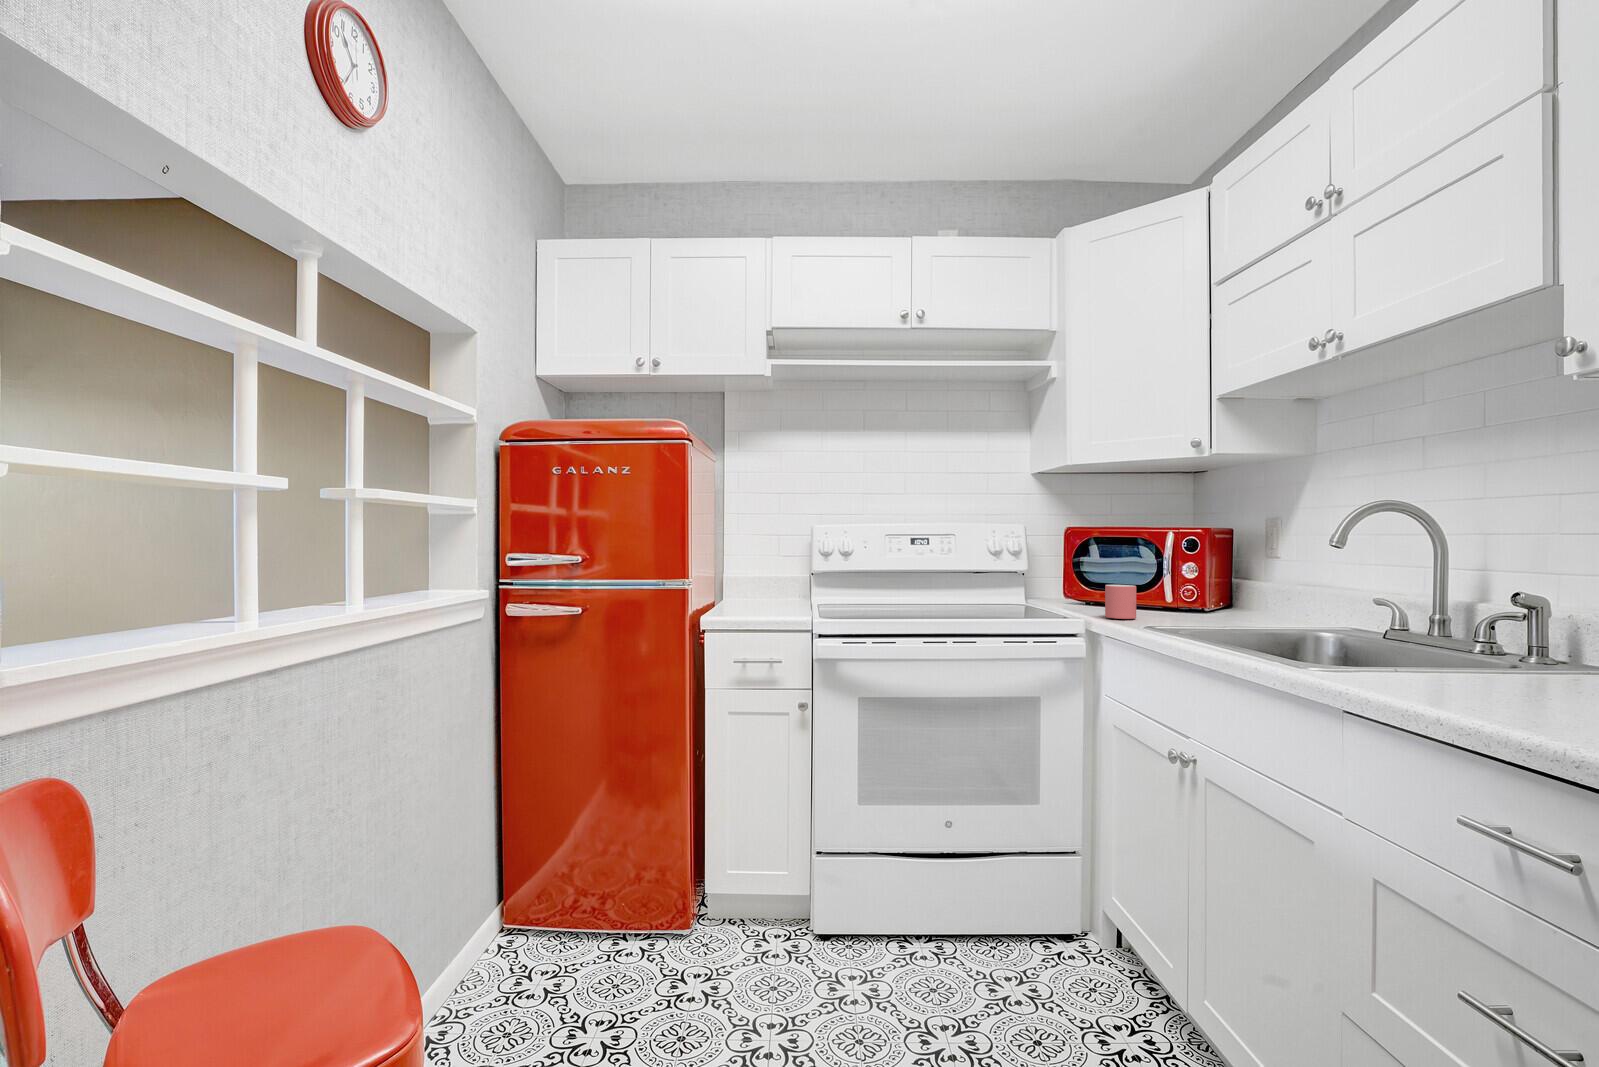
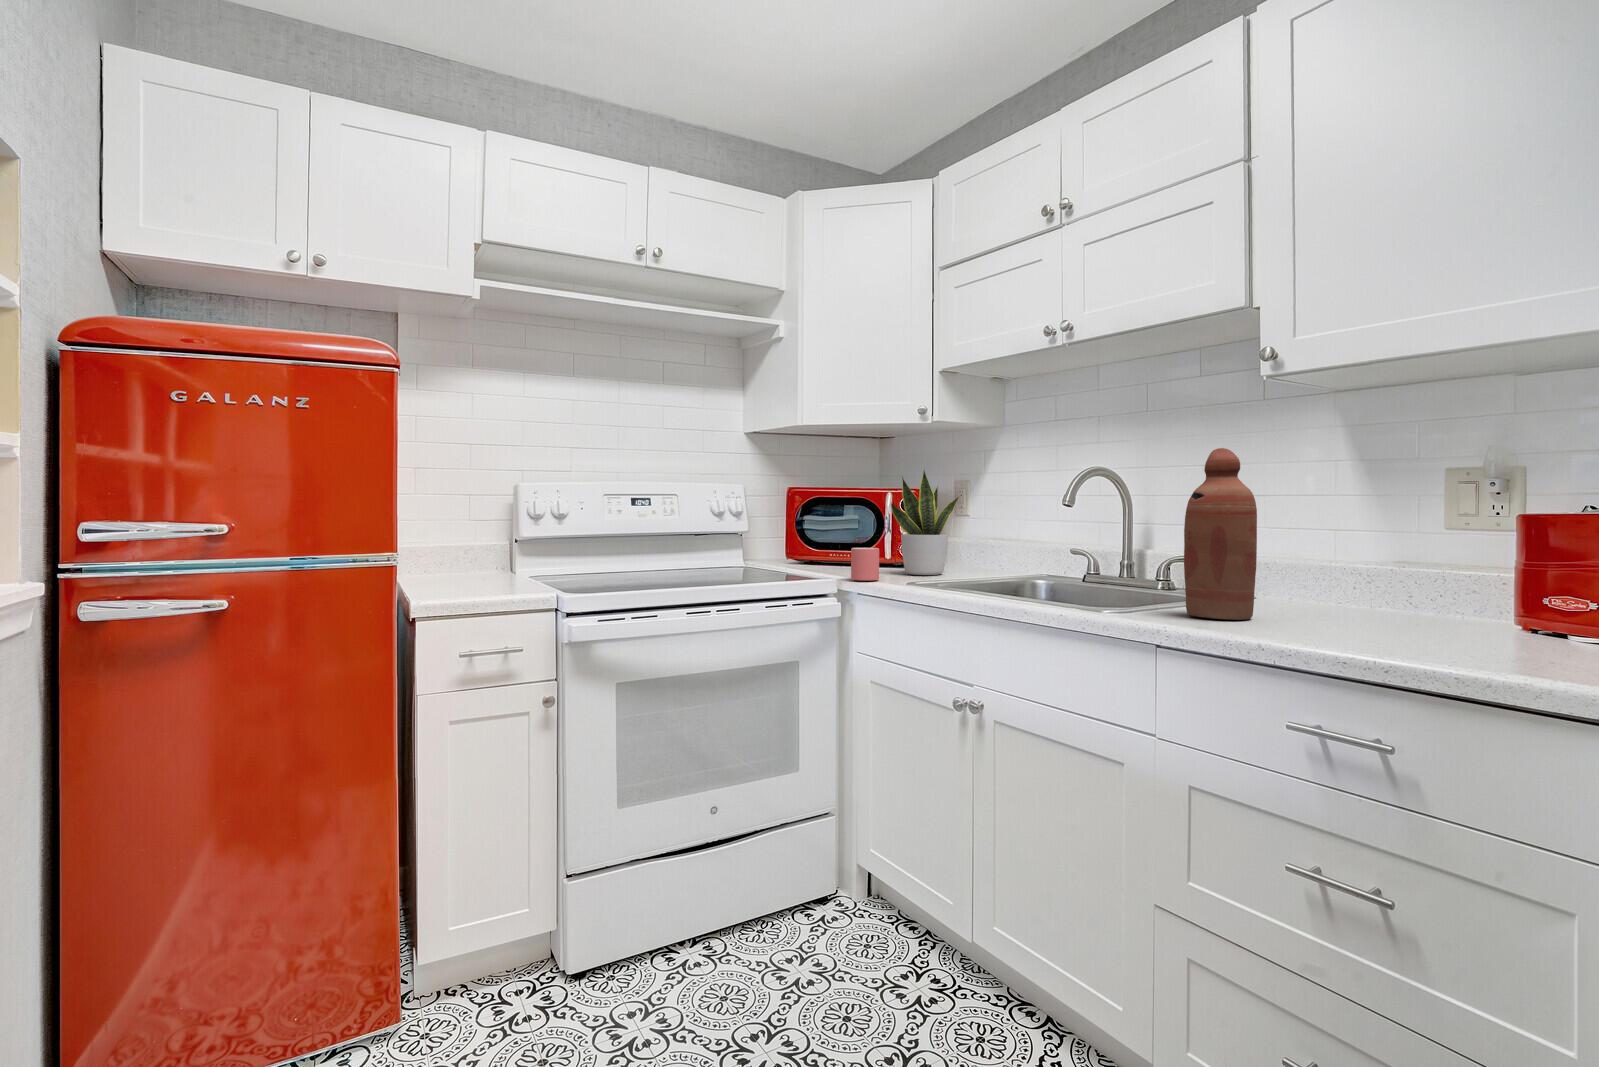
bottle: none [1401,483,1505,698] -> present [1184,448,1257,620]
potted plant: none [1159,500,1253,616] -> present [891,470,959,575]

